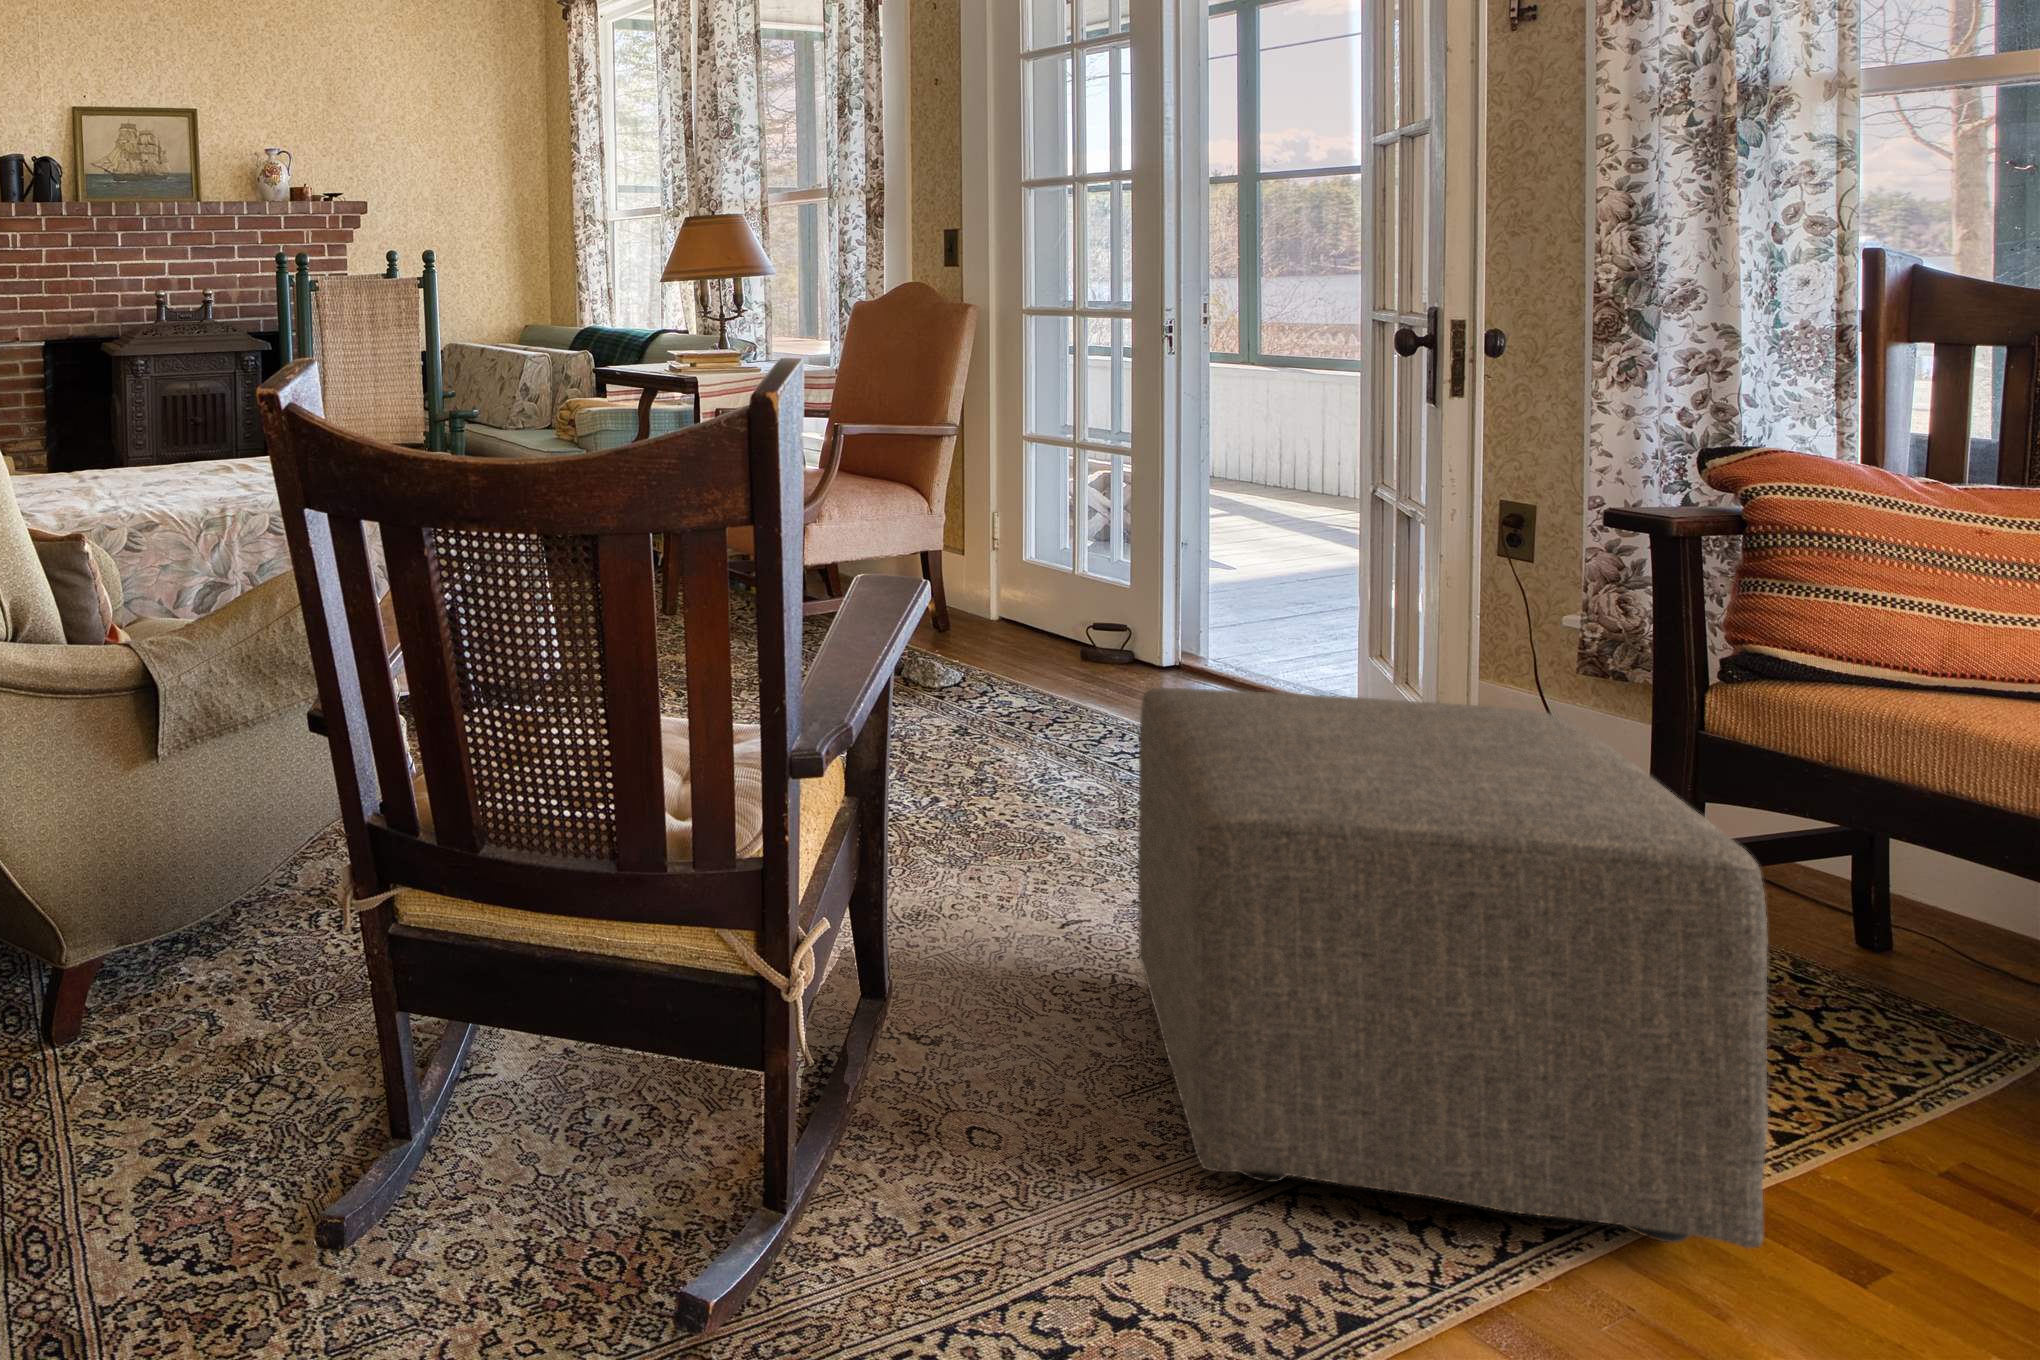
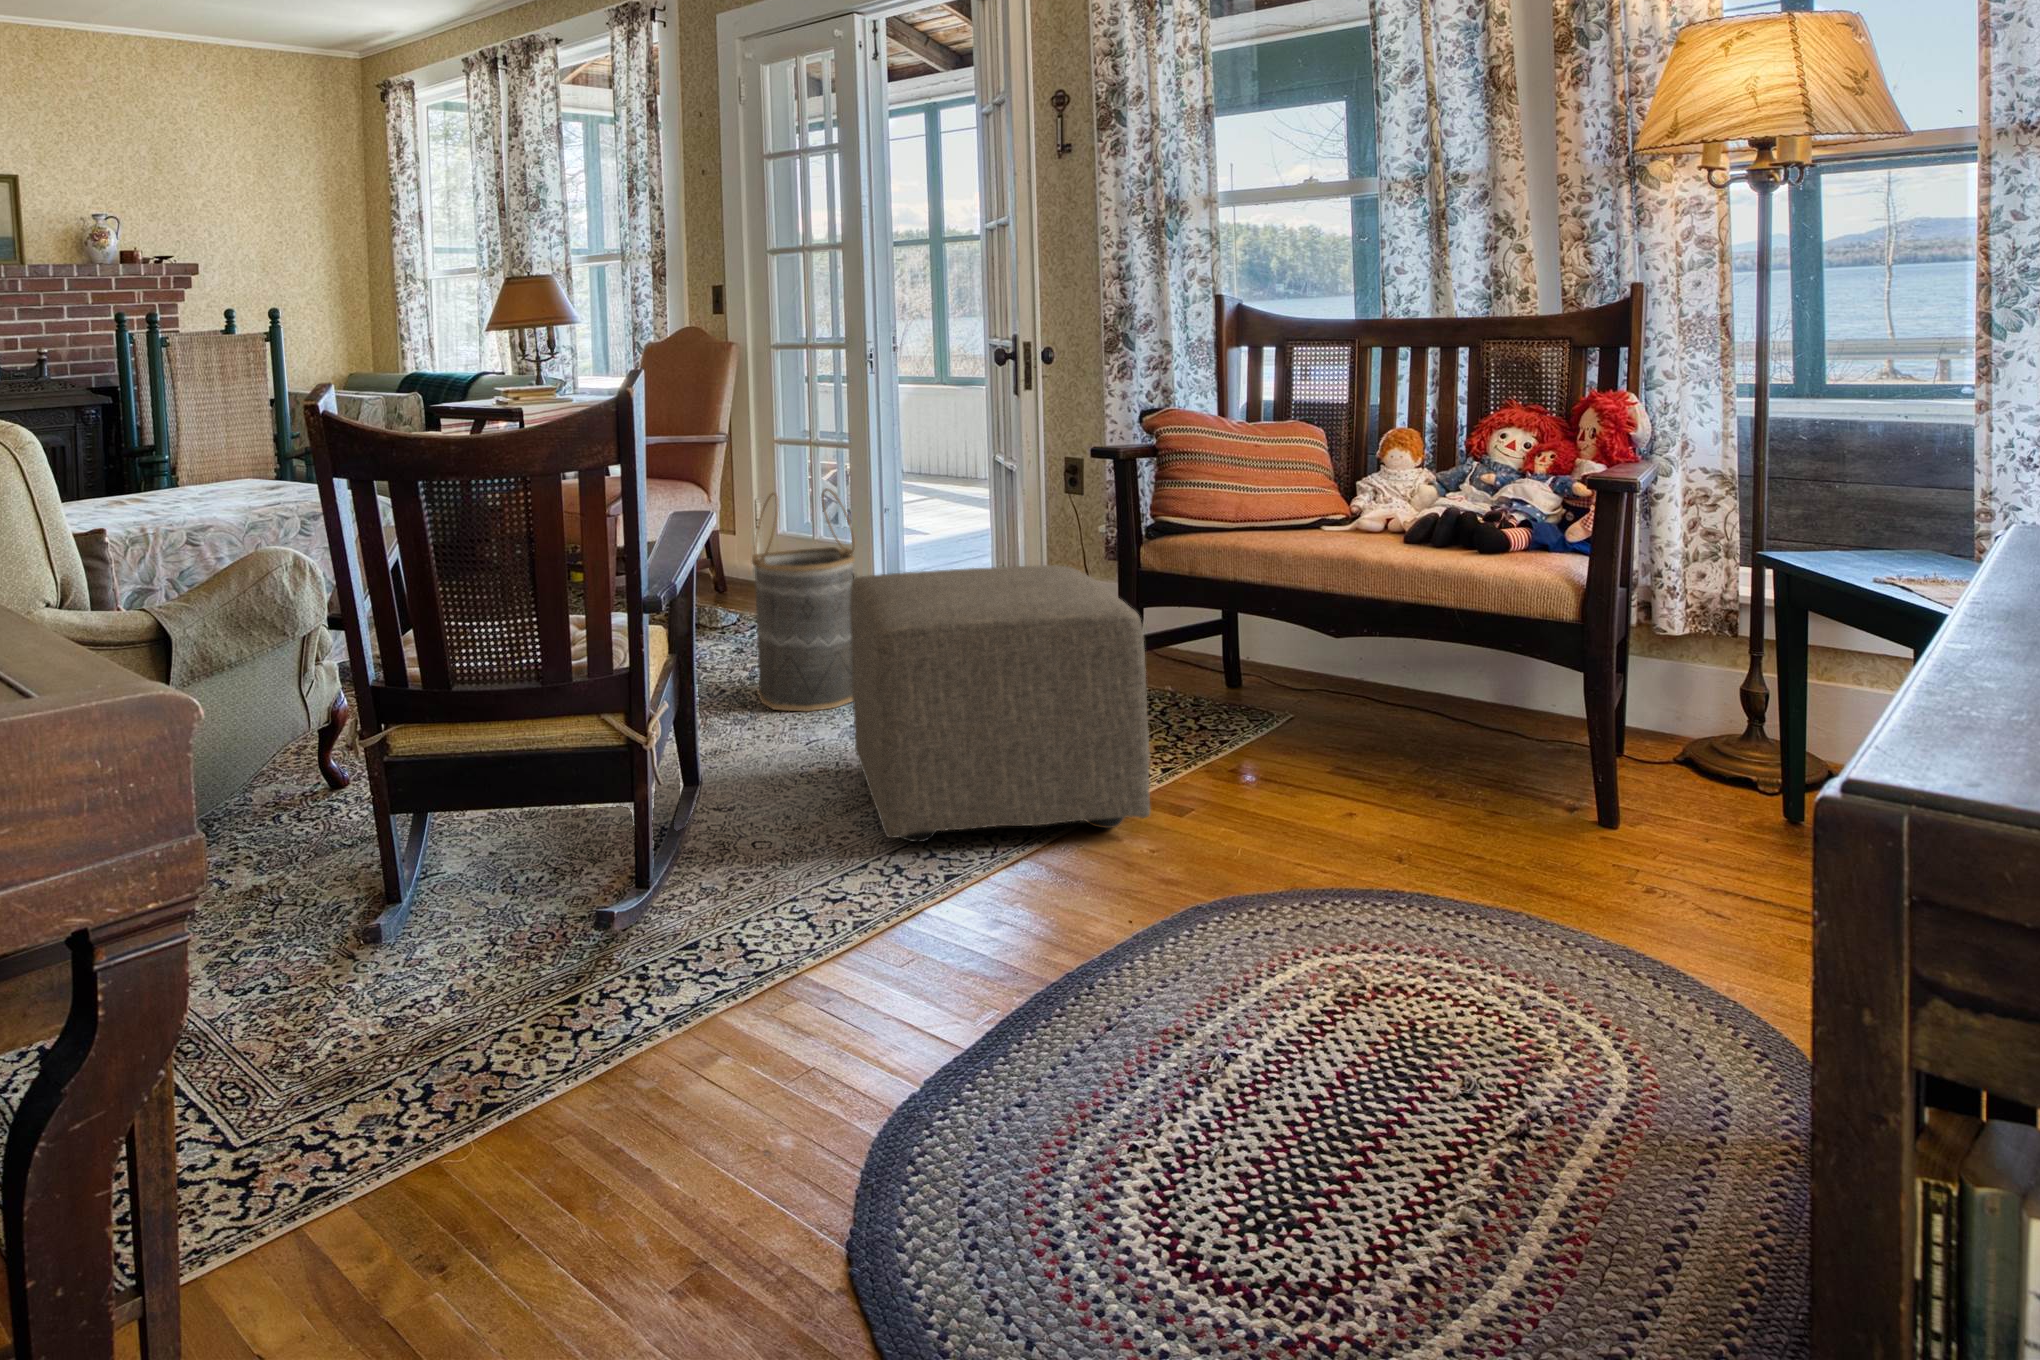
basket: none [981,527,1145,857] -> present [752,488,855,711]

